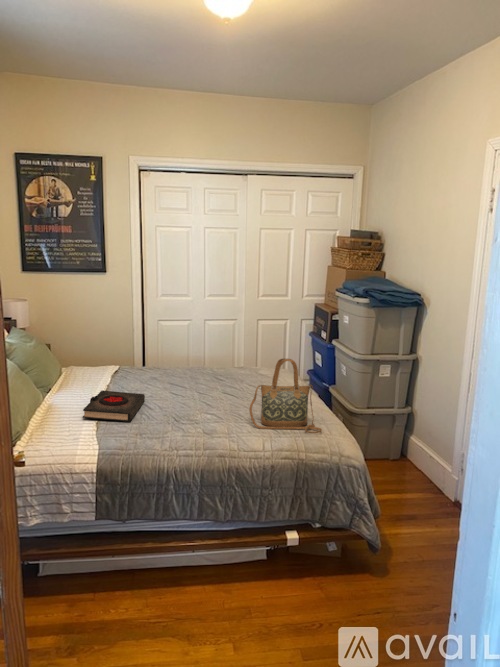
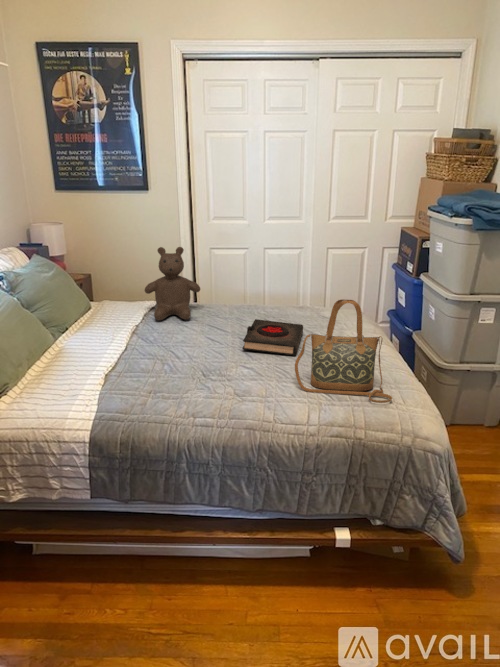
teddy bear: none [114,321,161,381] -> present [145,247,200,320]
book: present [83,391,145,421] -> present [242,319,303,355]

